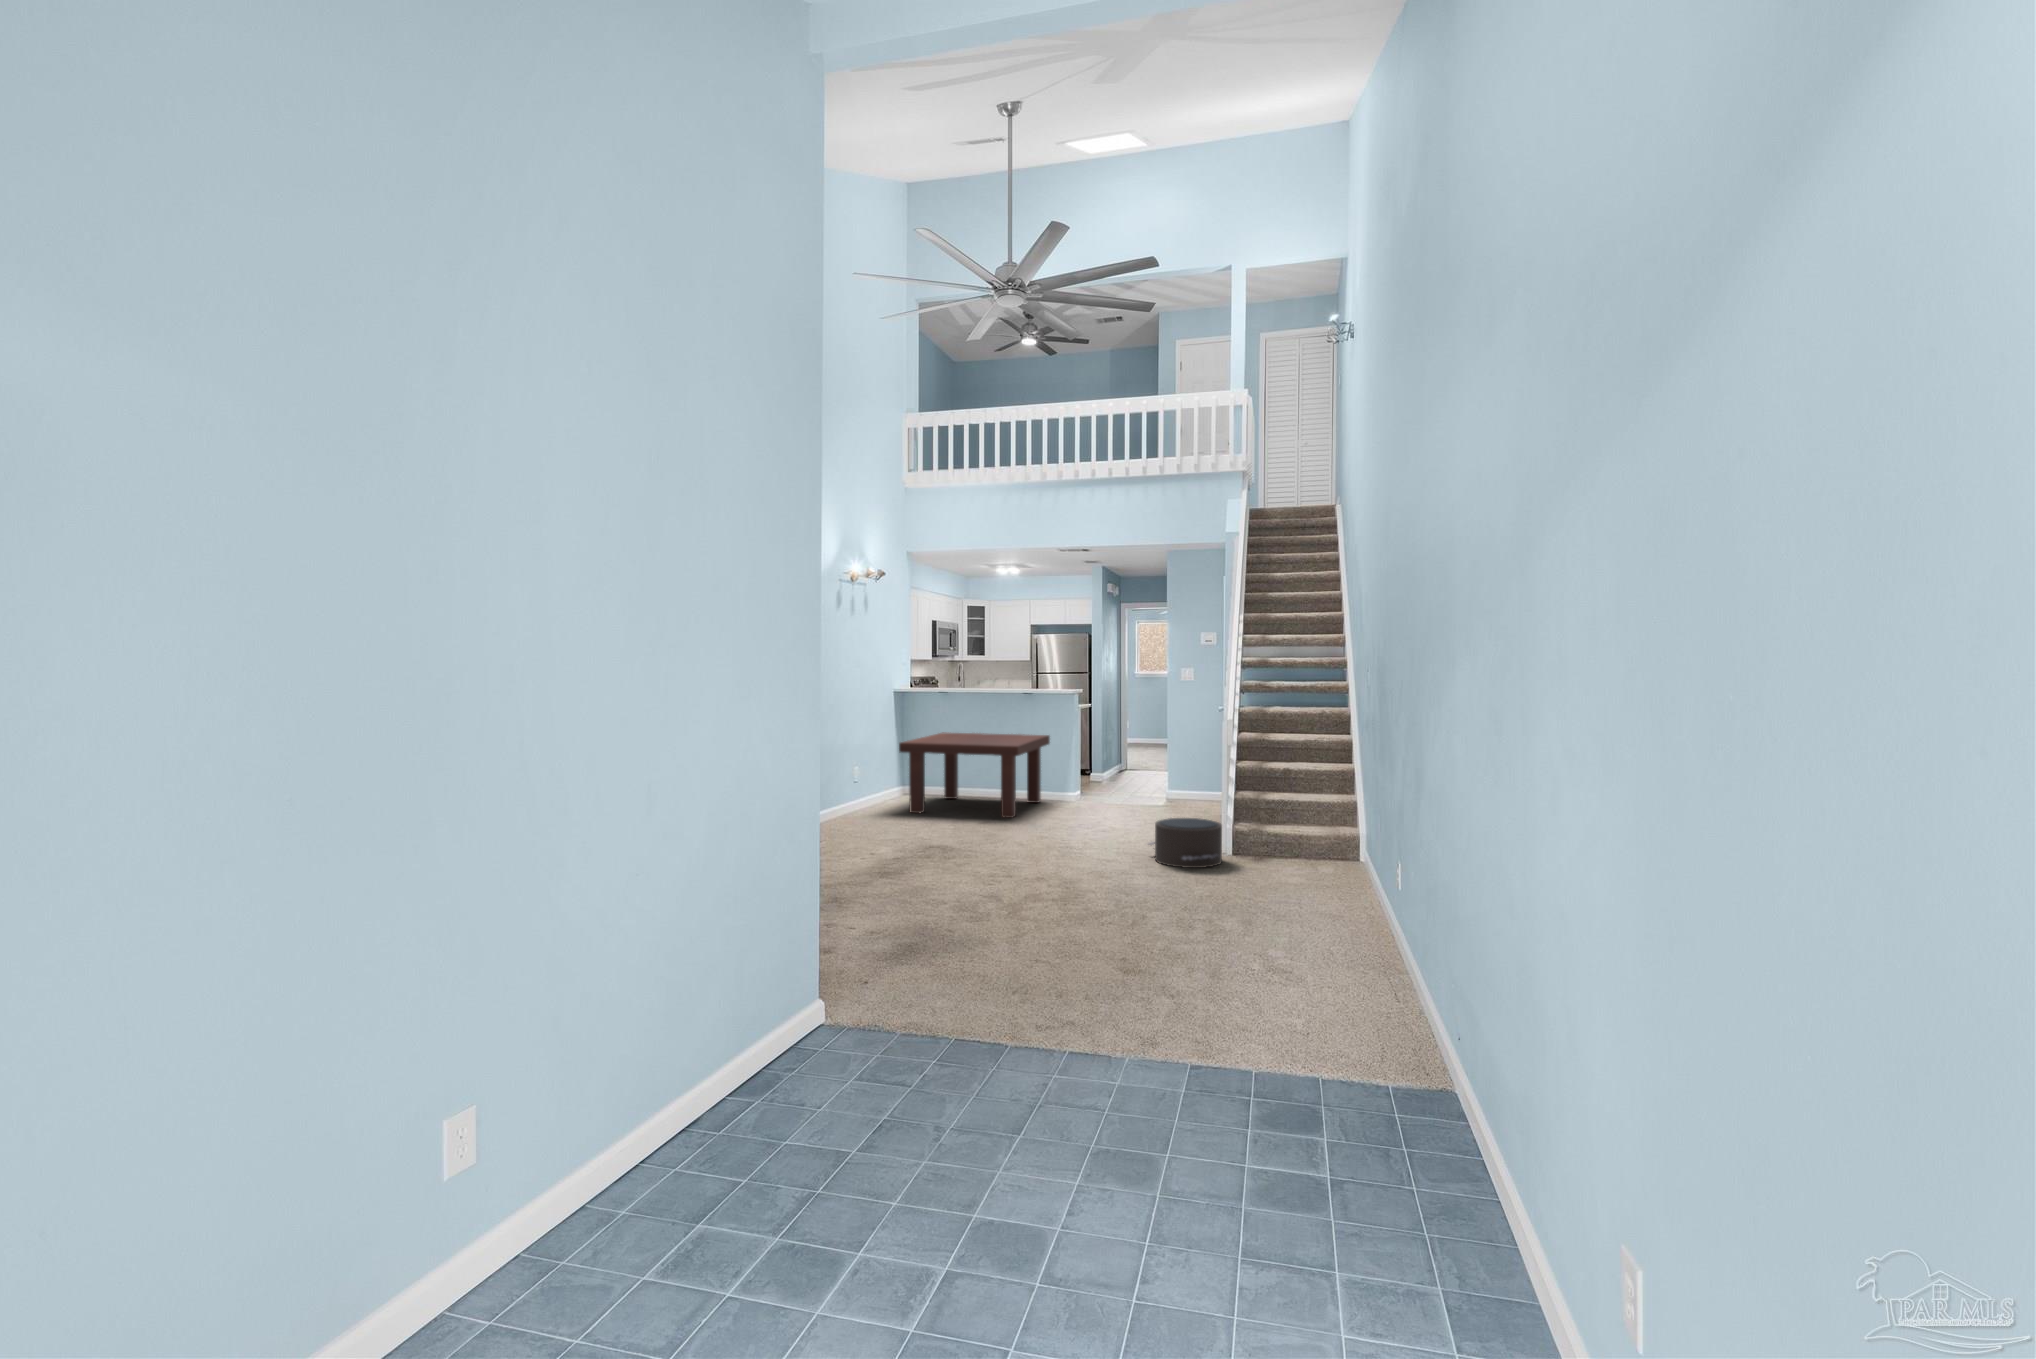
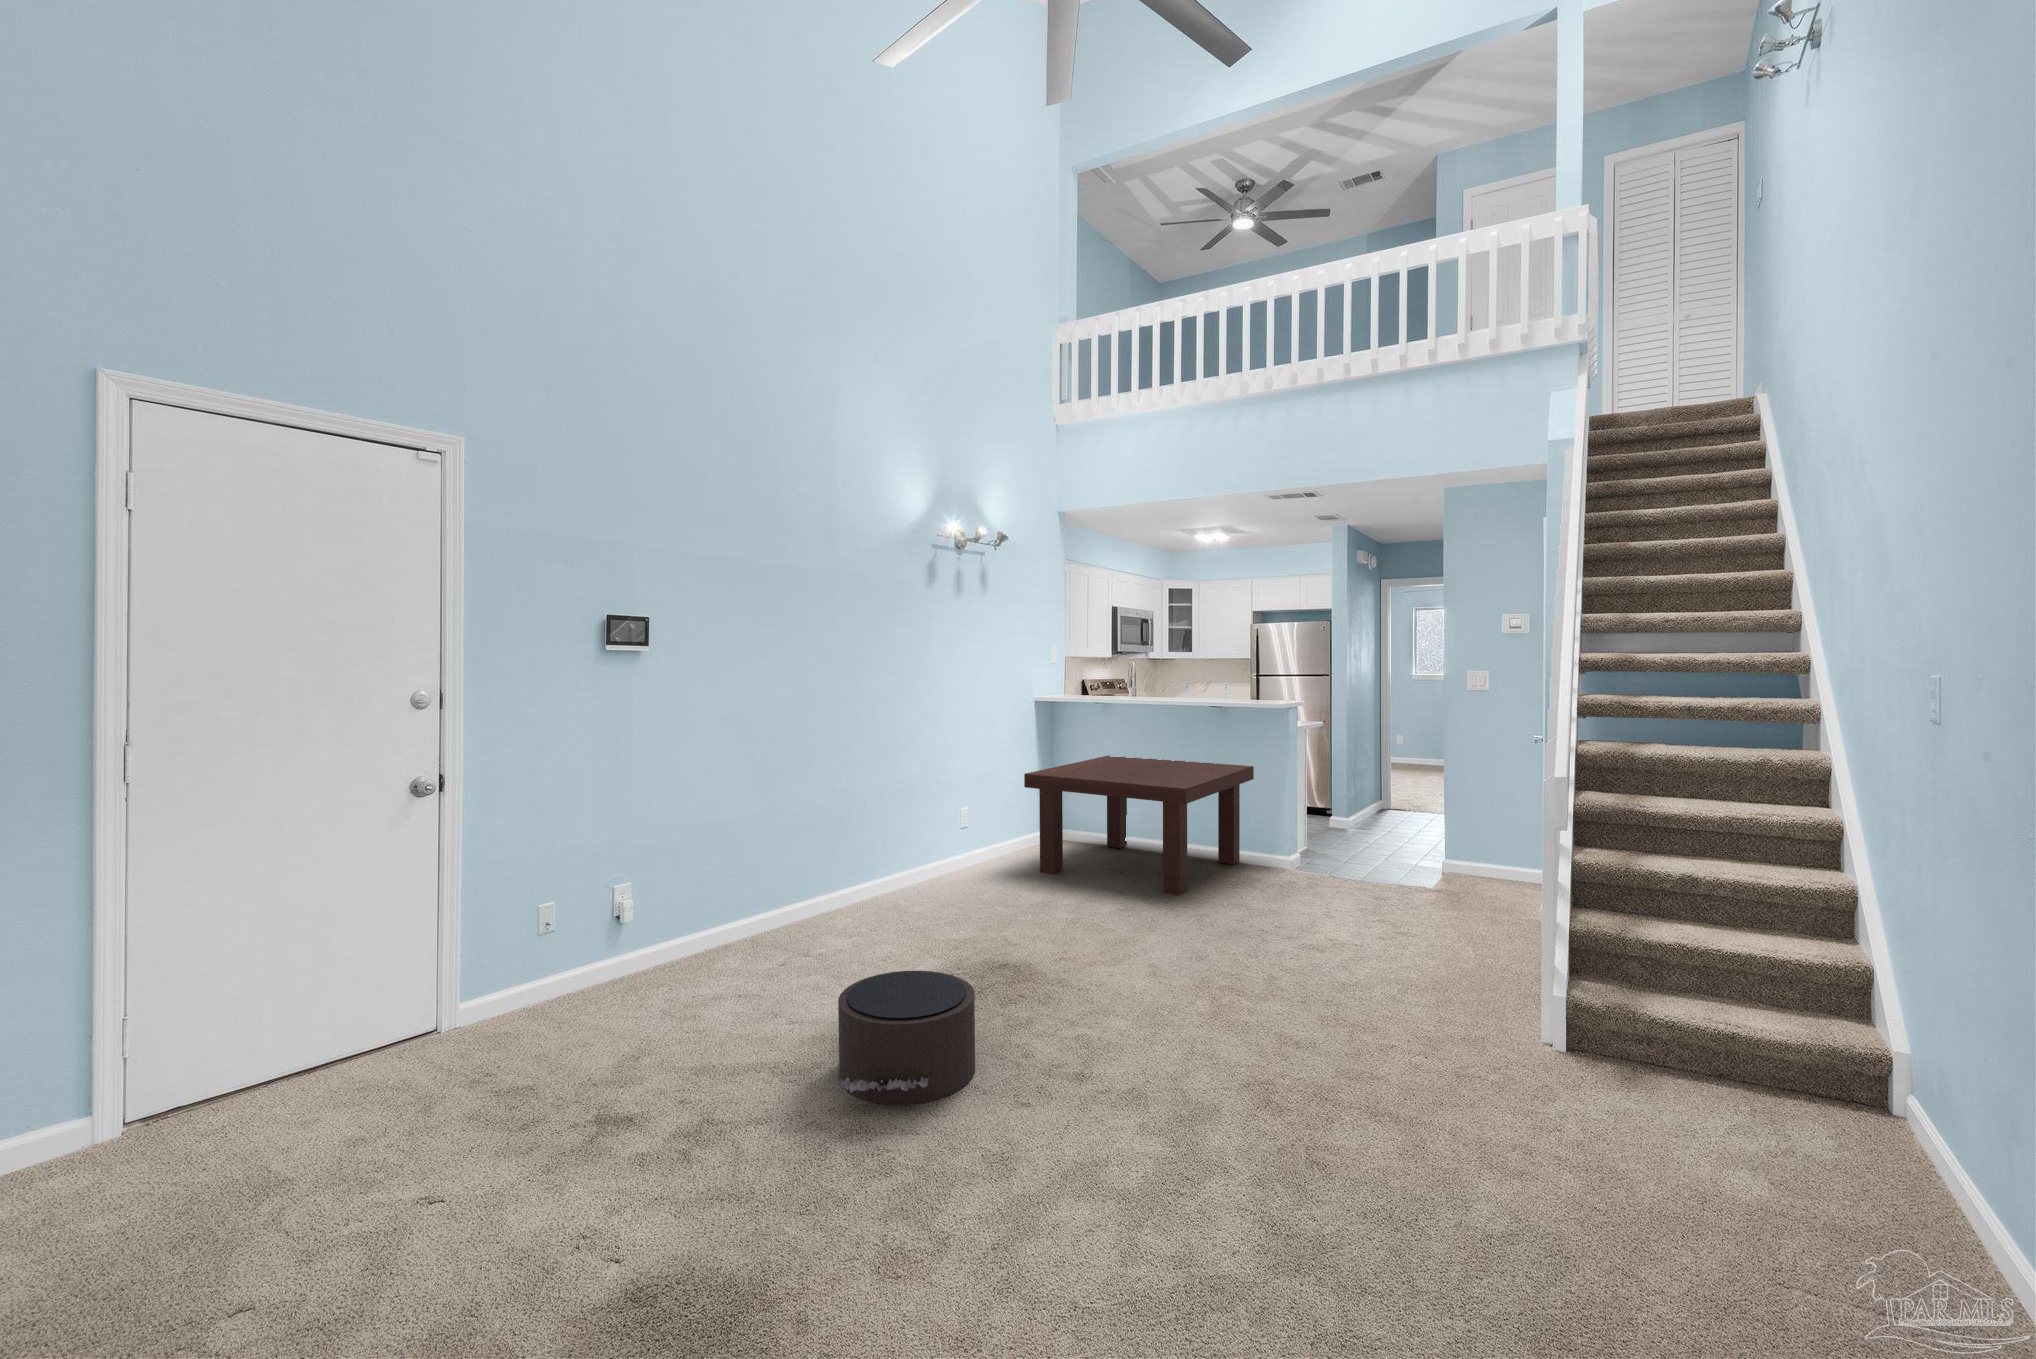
pouf: present [1148,818,1222,868] -> present [837,970,975,1105]

